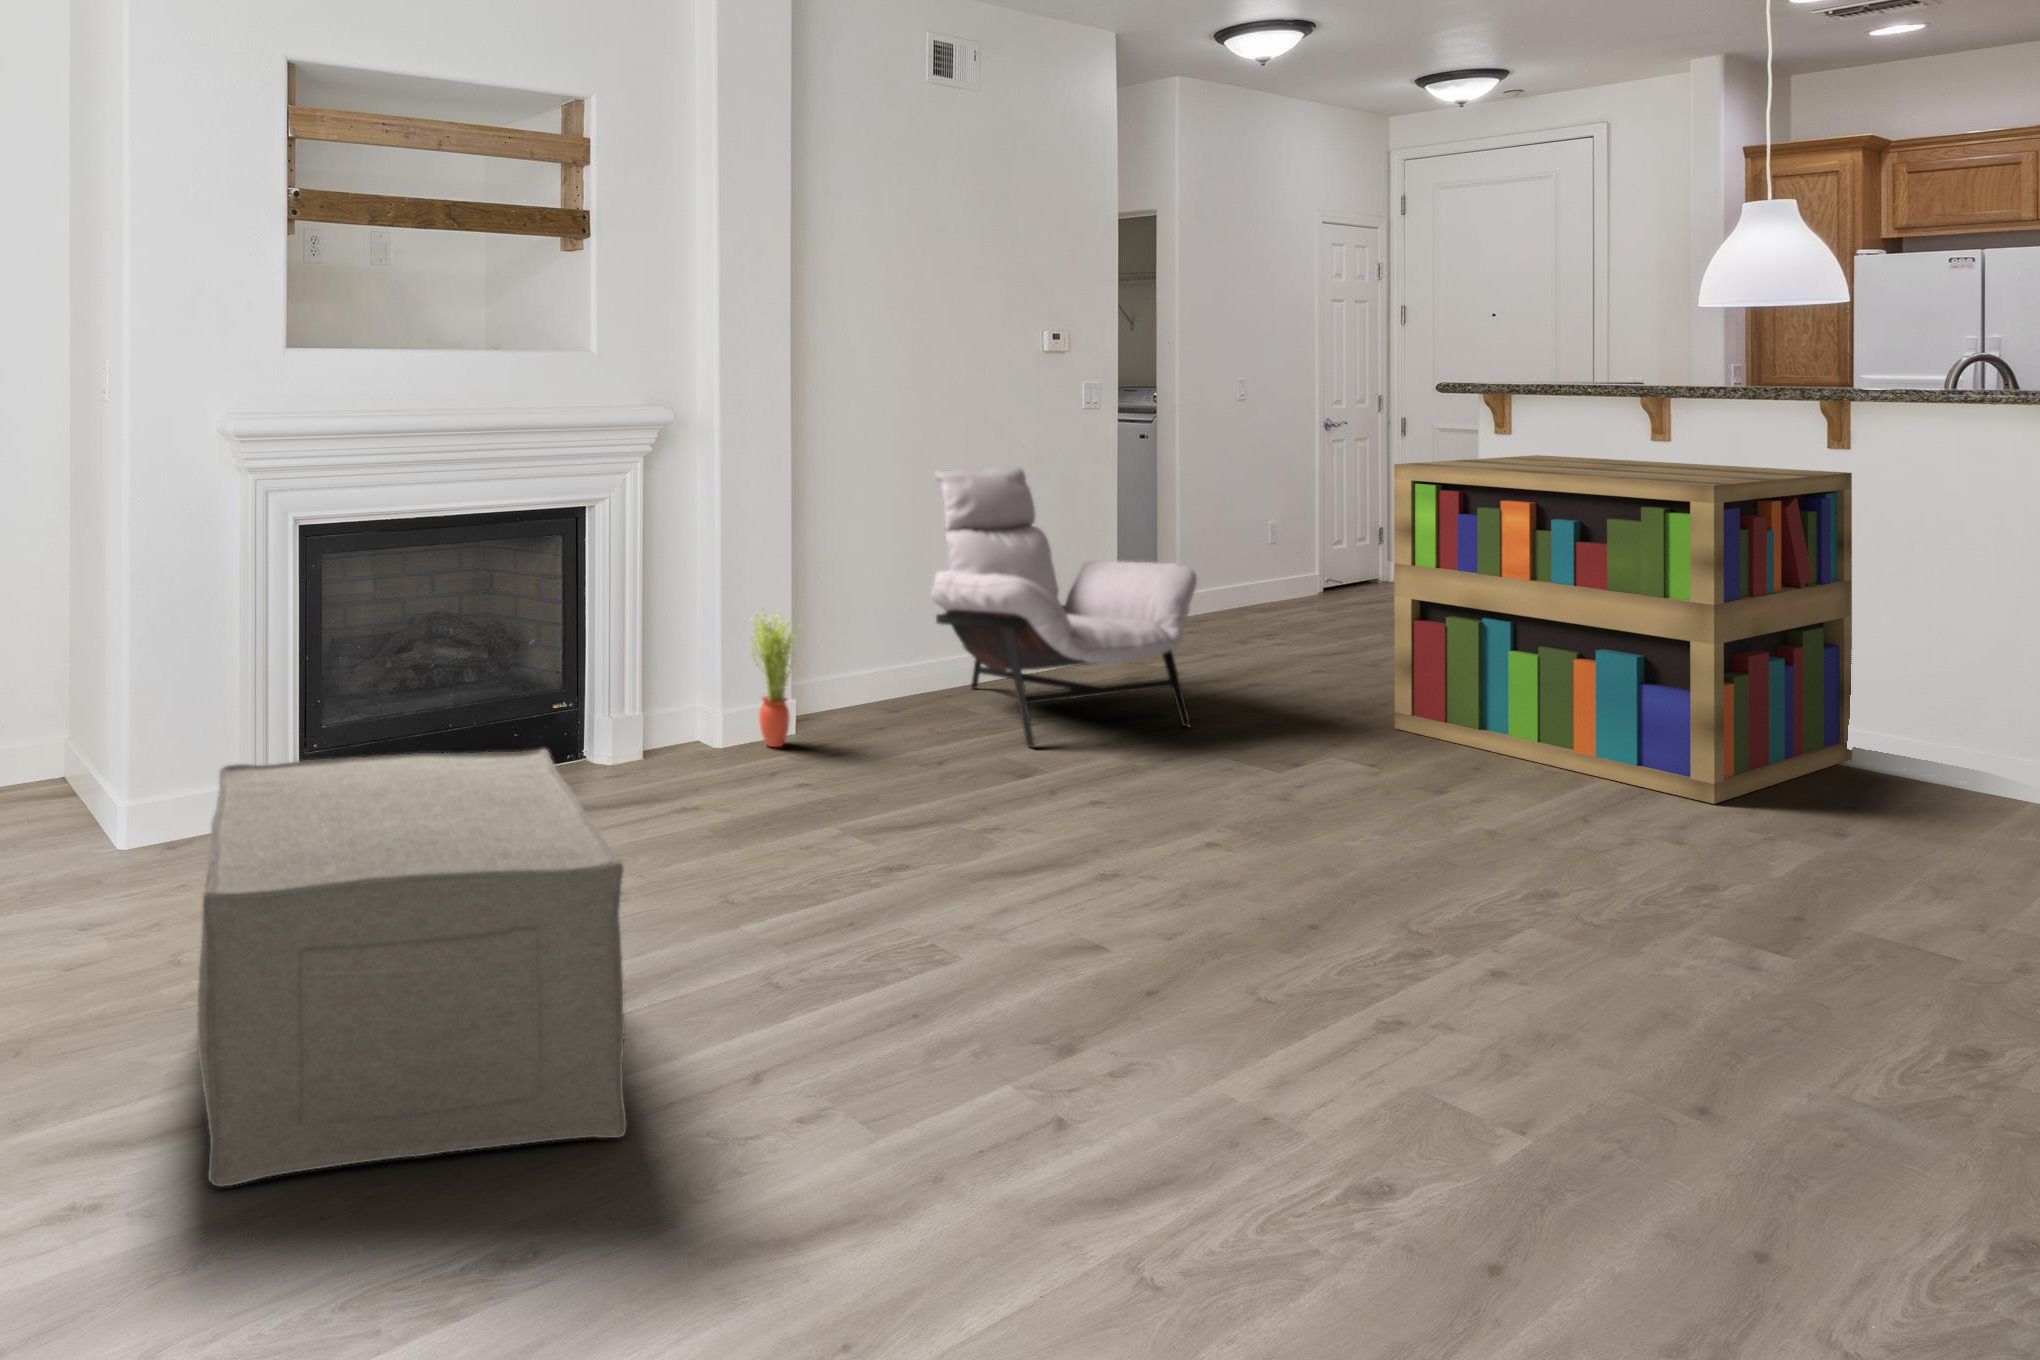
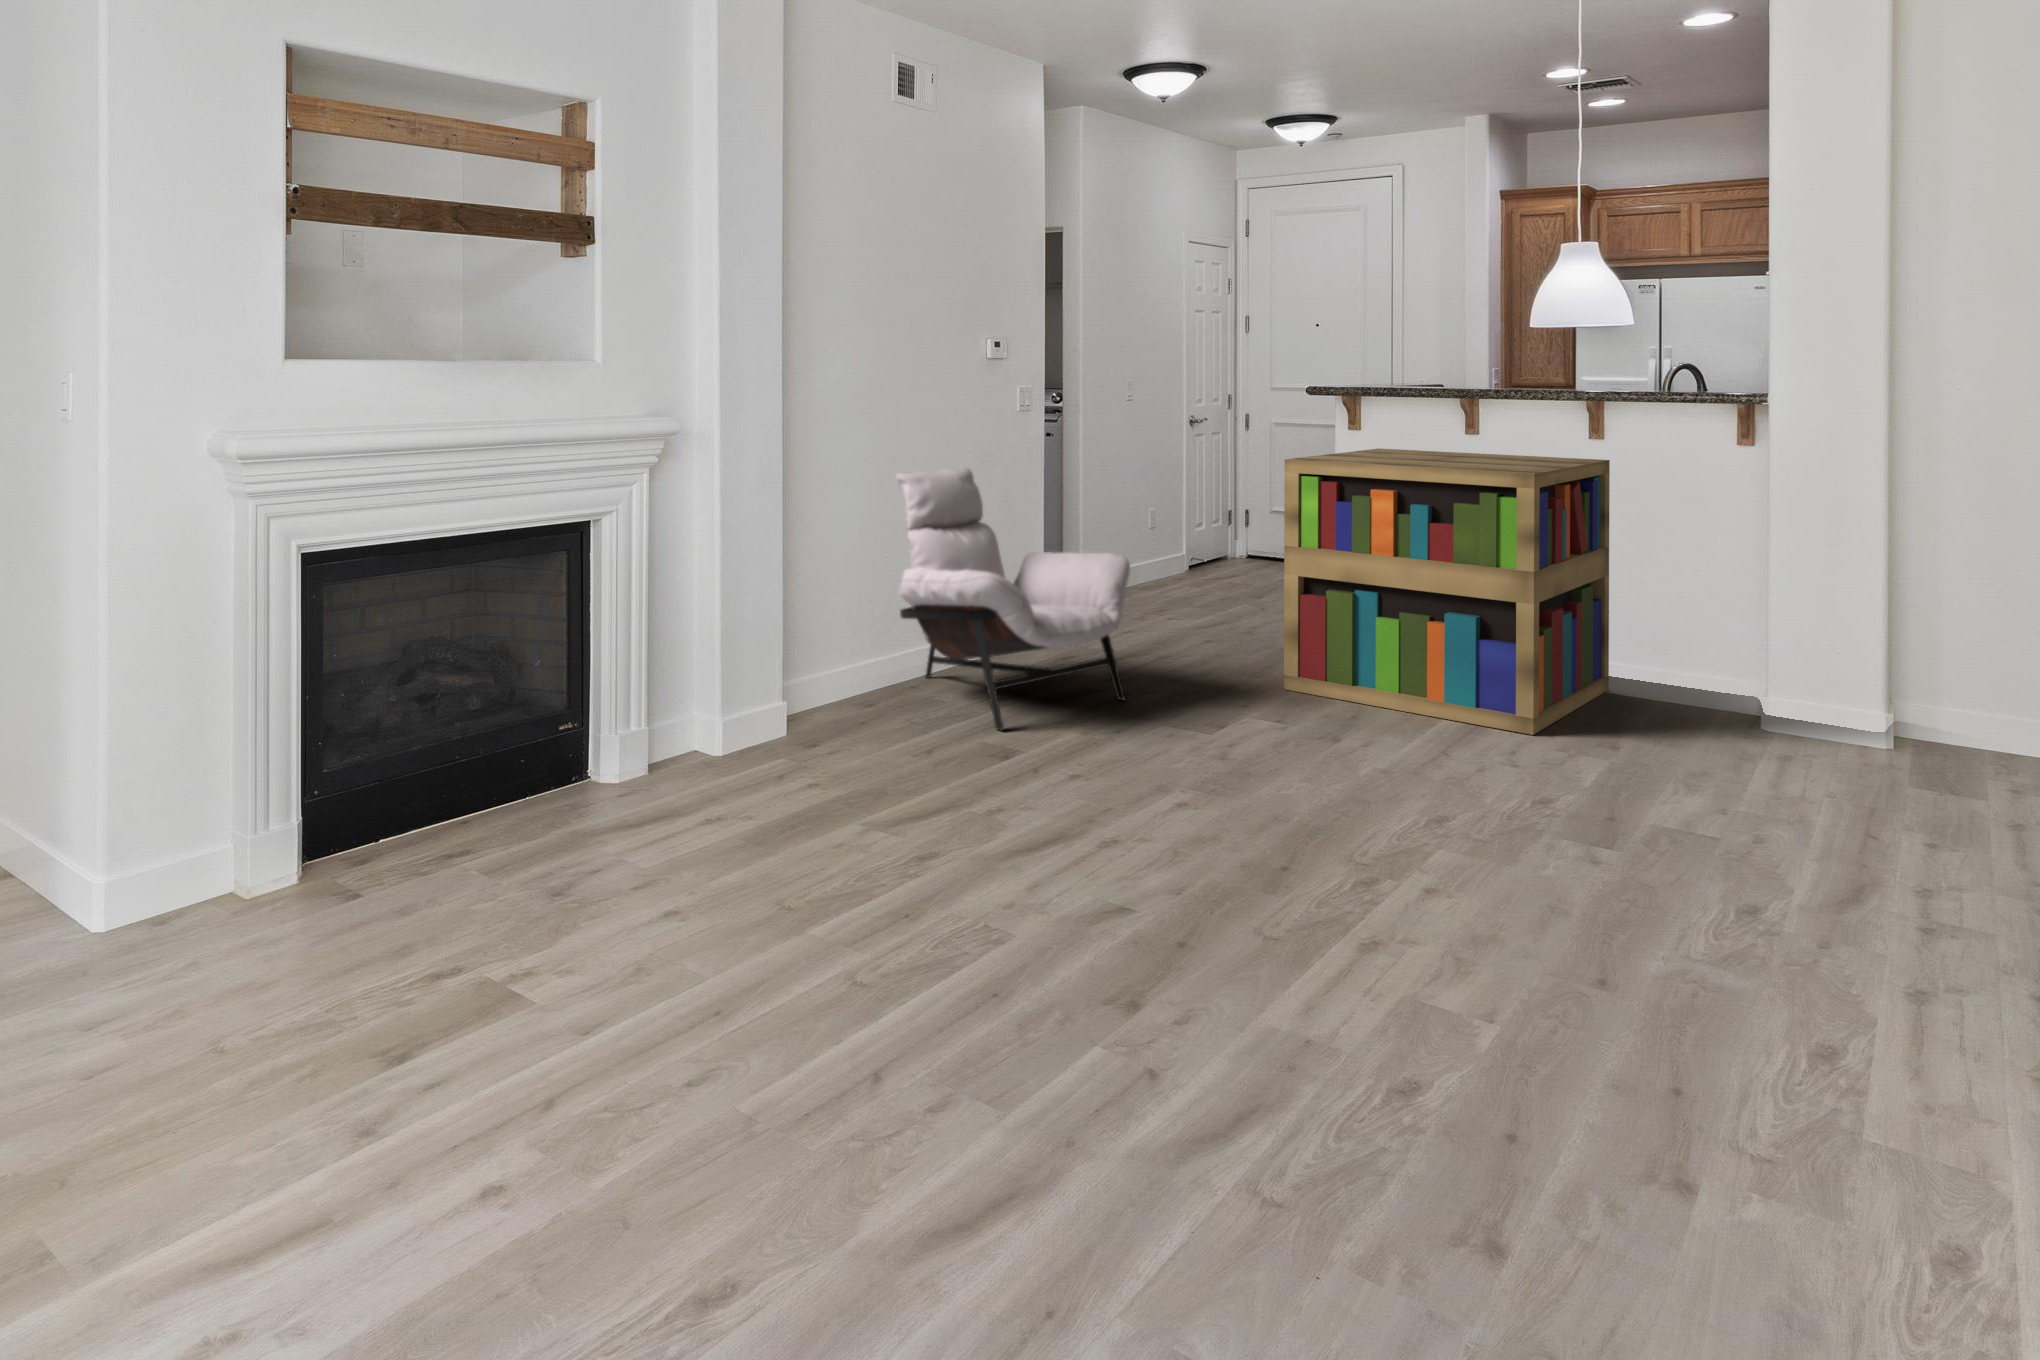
potted plant: present [751,612,801,747] -> none [746,613,795,749]
ottoman: present [197,749,627,1187] -> none [293,774,786,1284]

